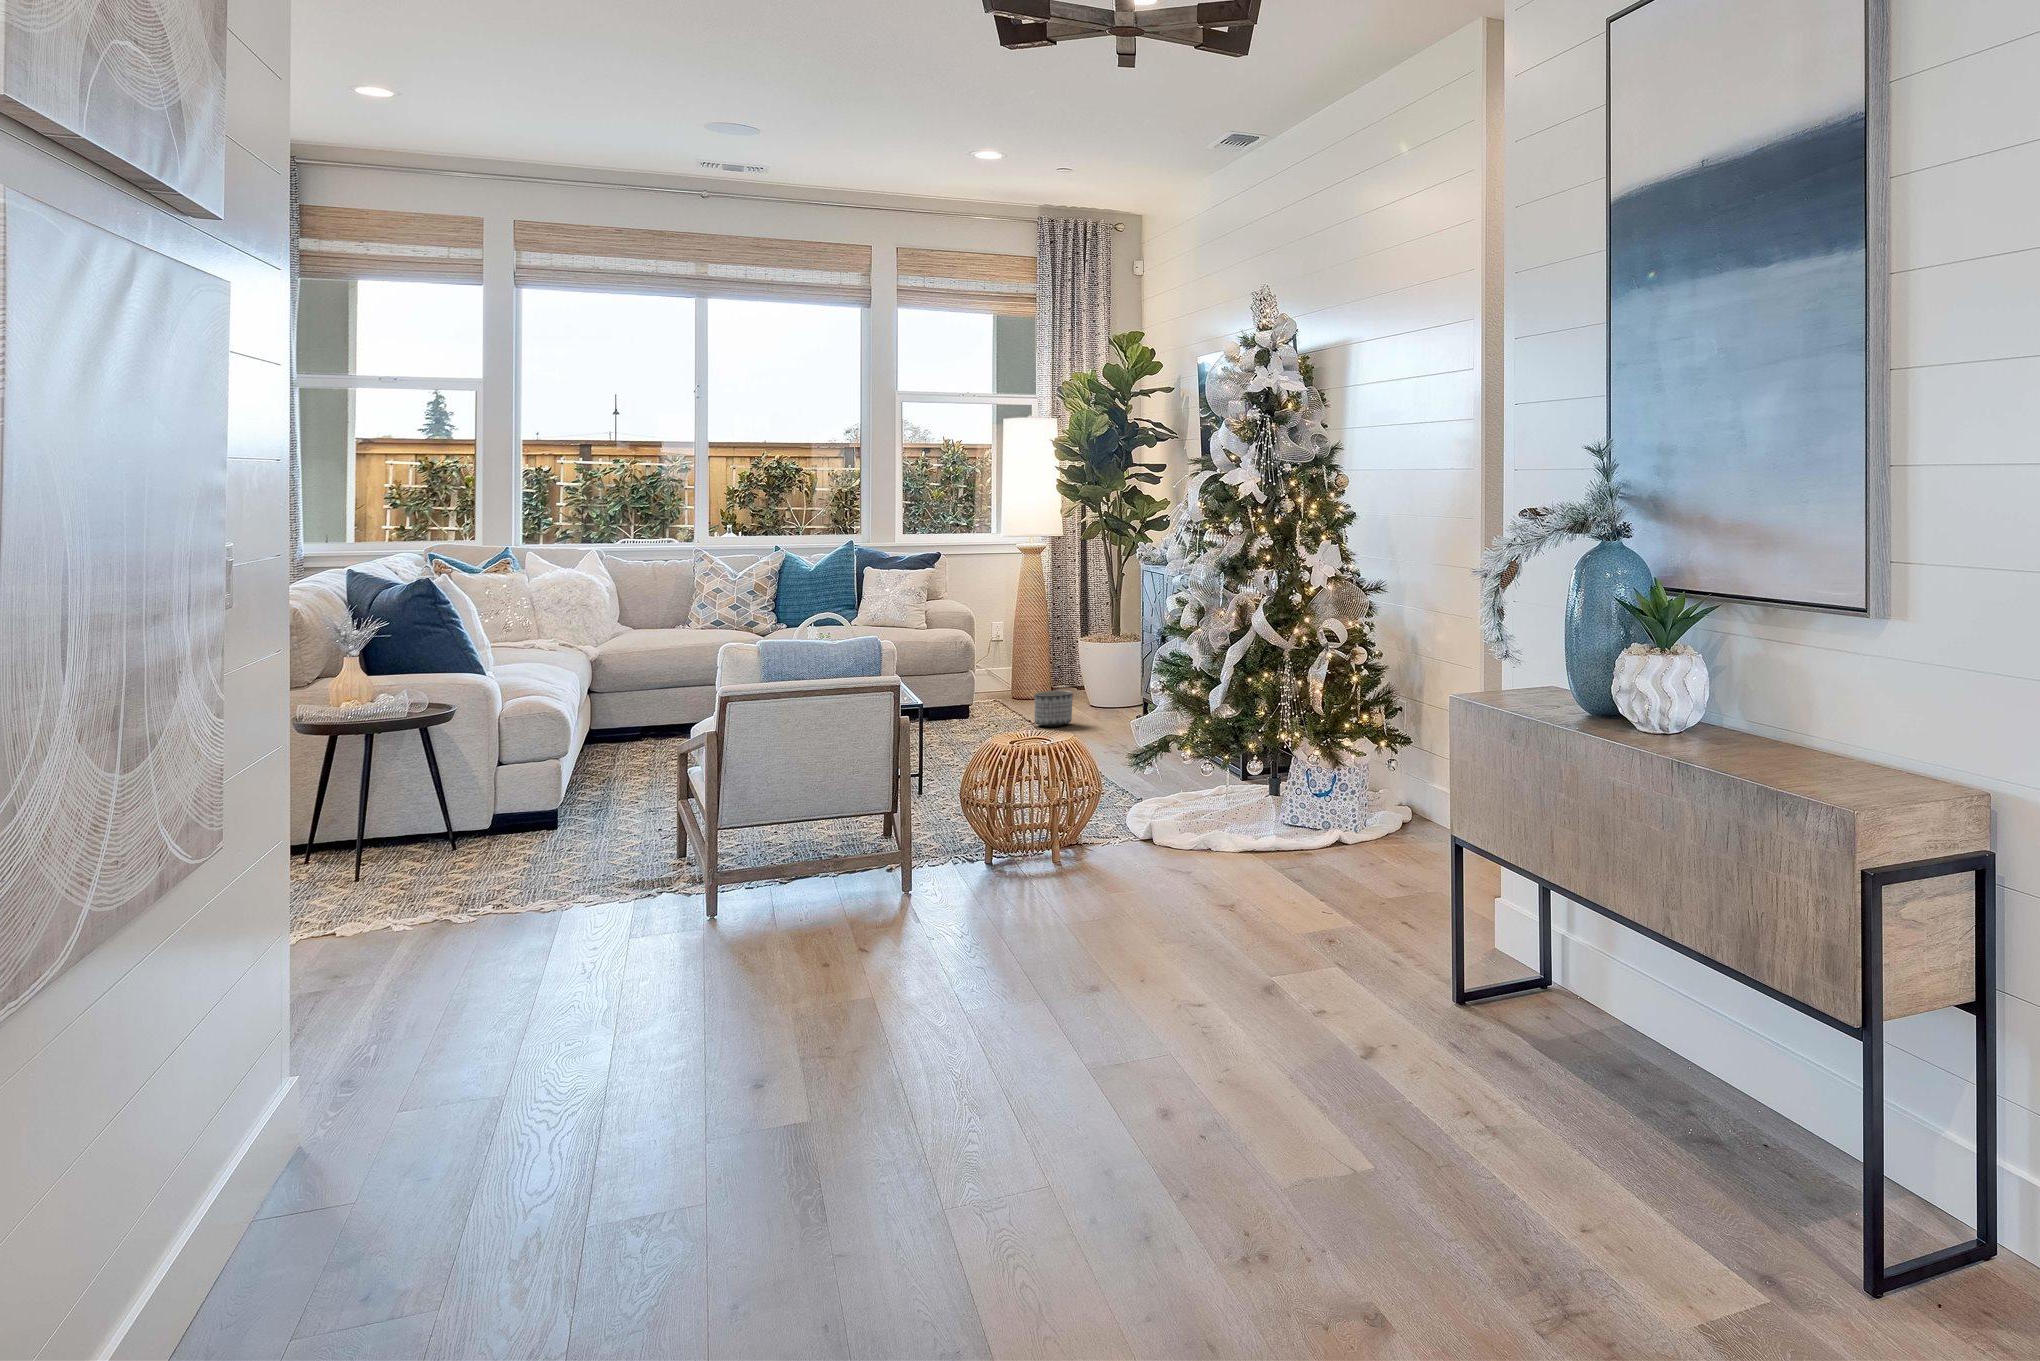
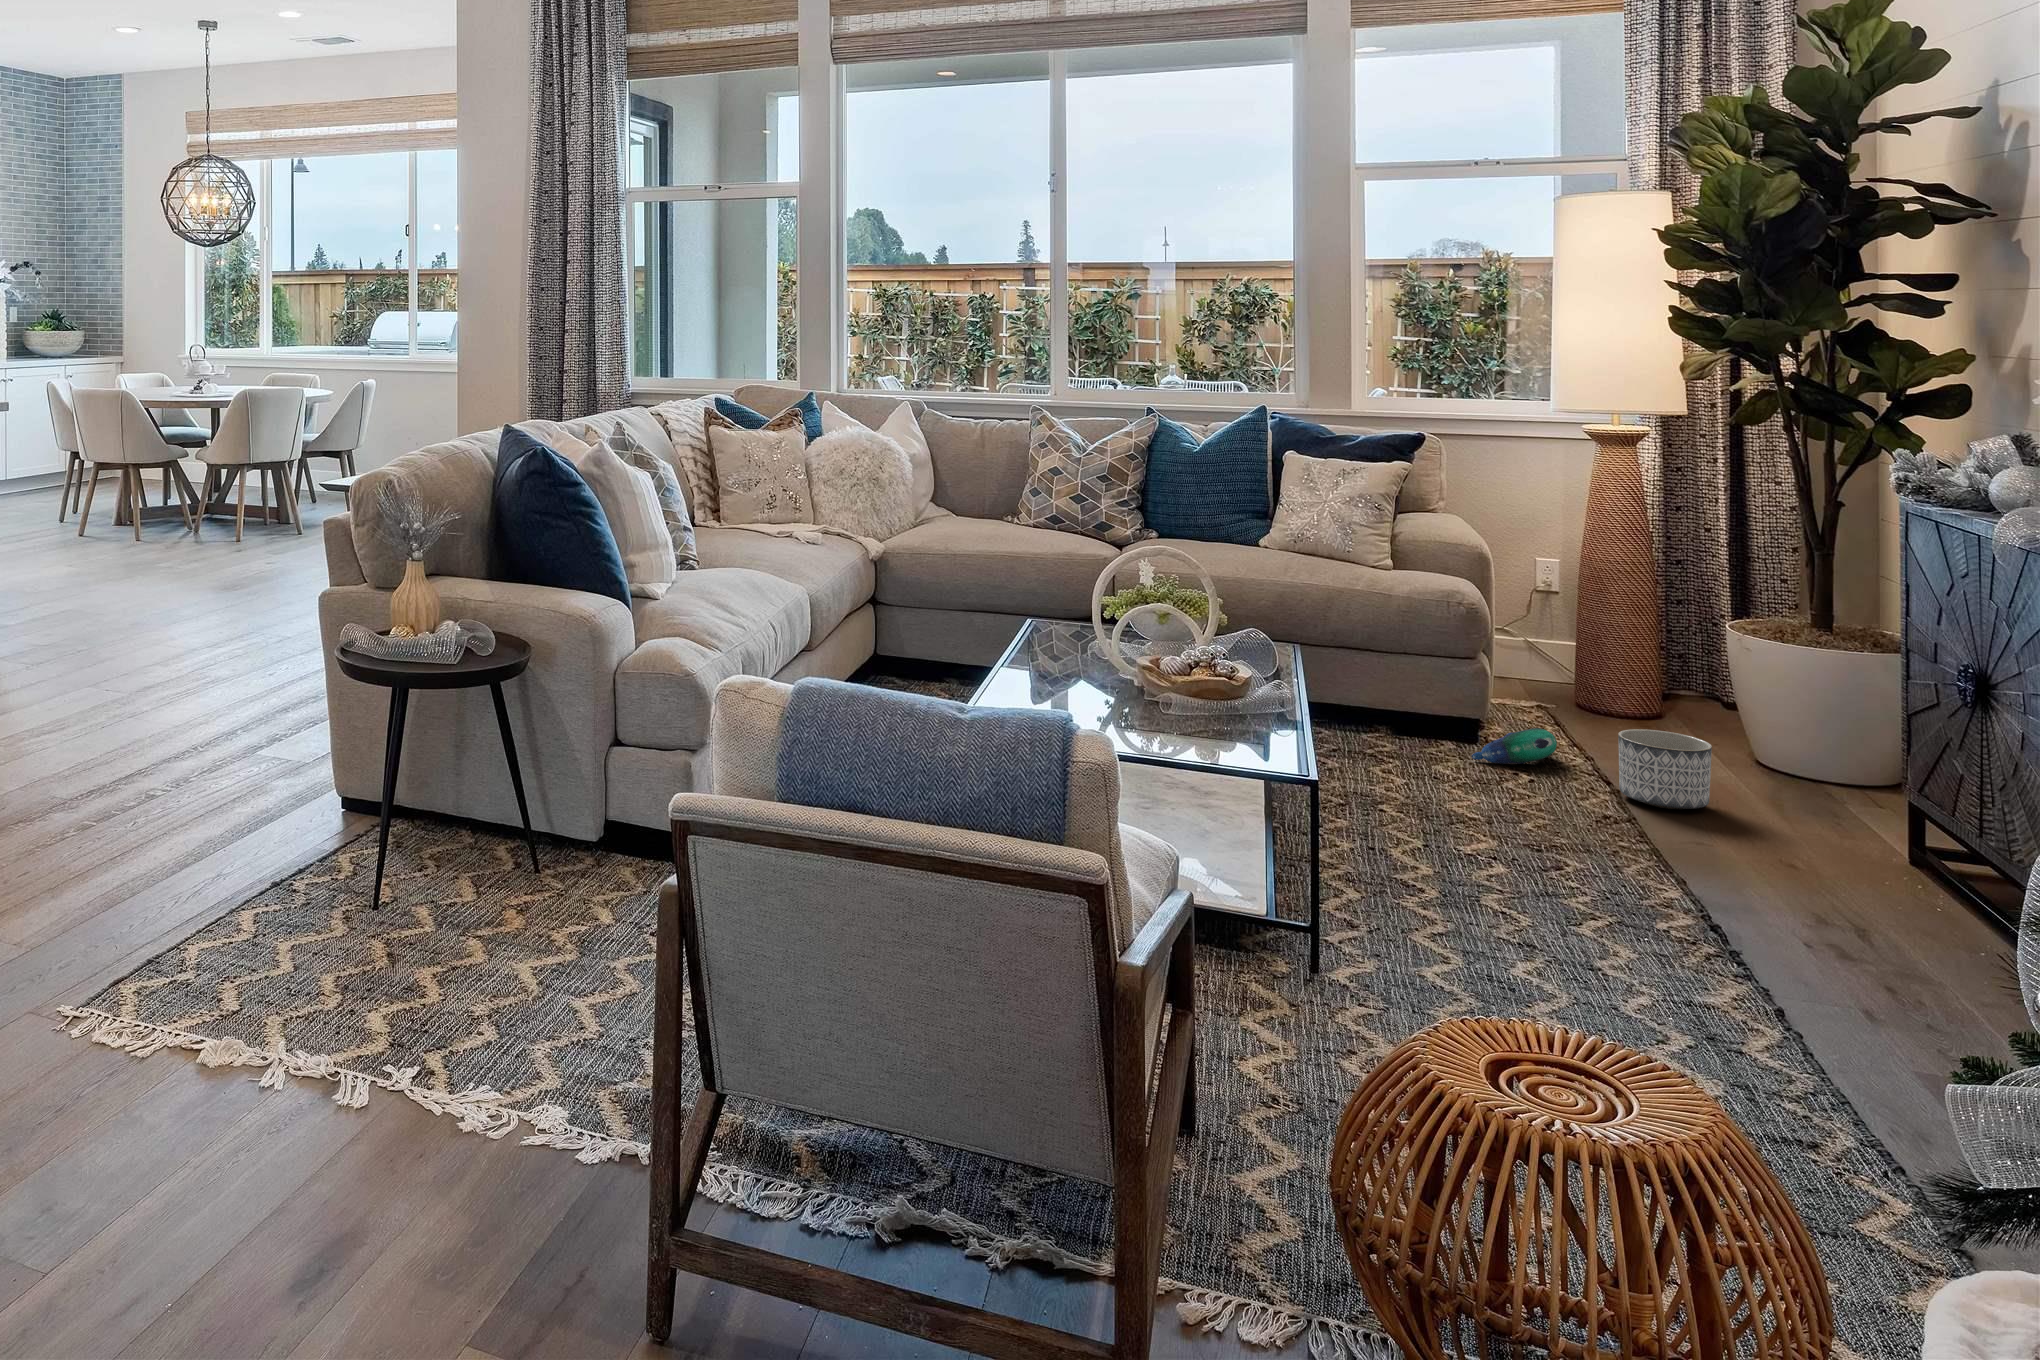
plush toy: none [967,703,1006,724] -> present [1472,728,1557,765]

